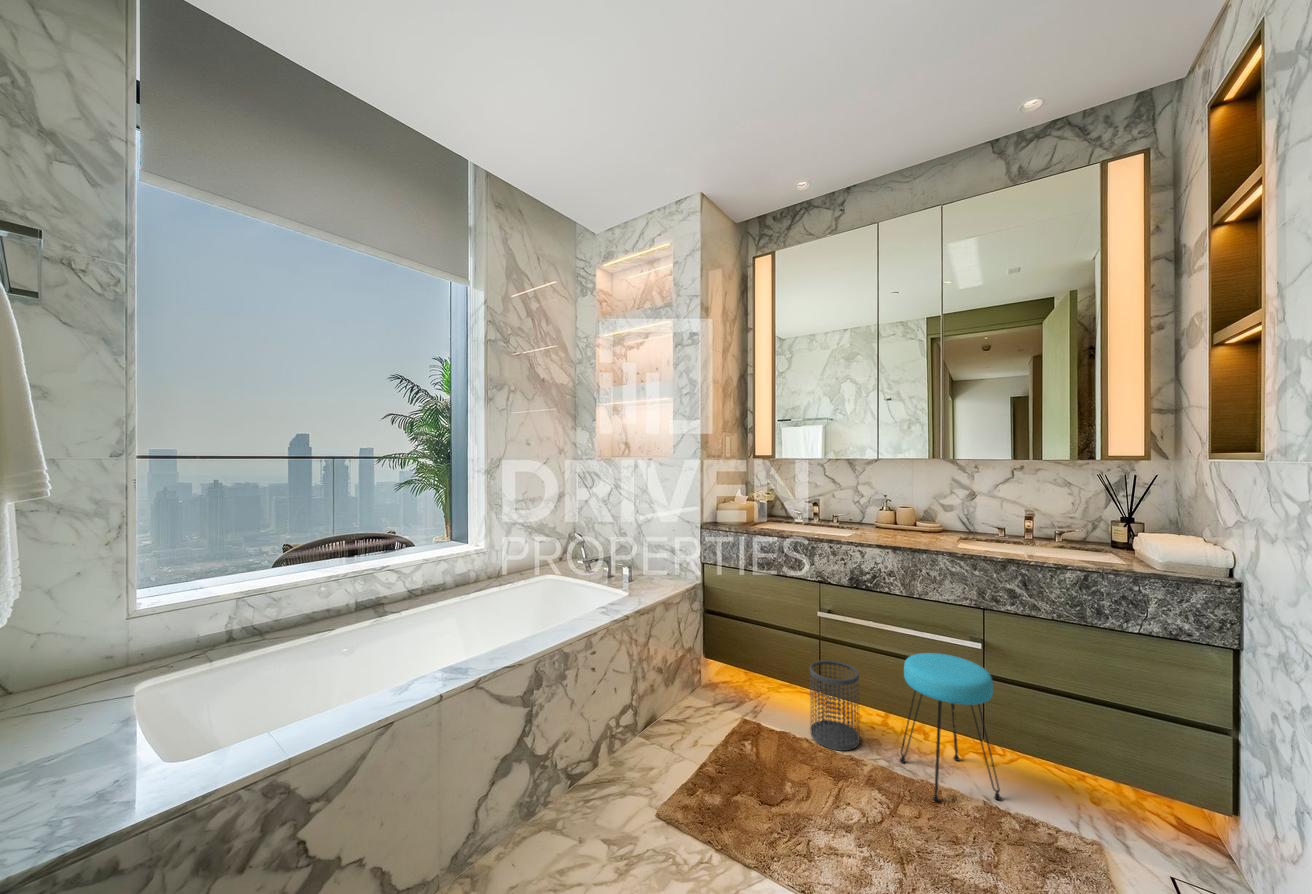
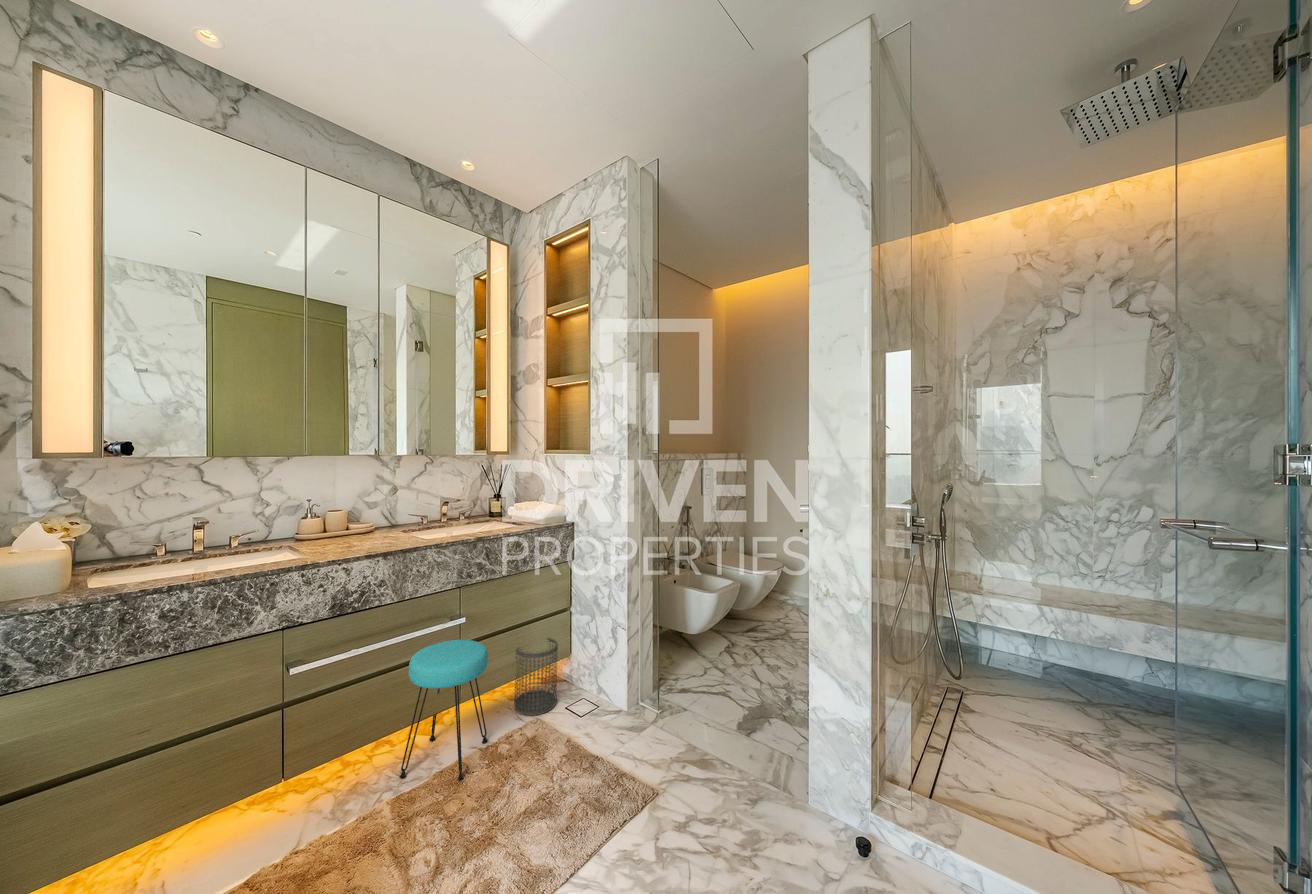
wastebasket: present [810,660,860,751] -> present [514,638,558,716]

